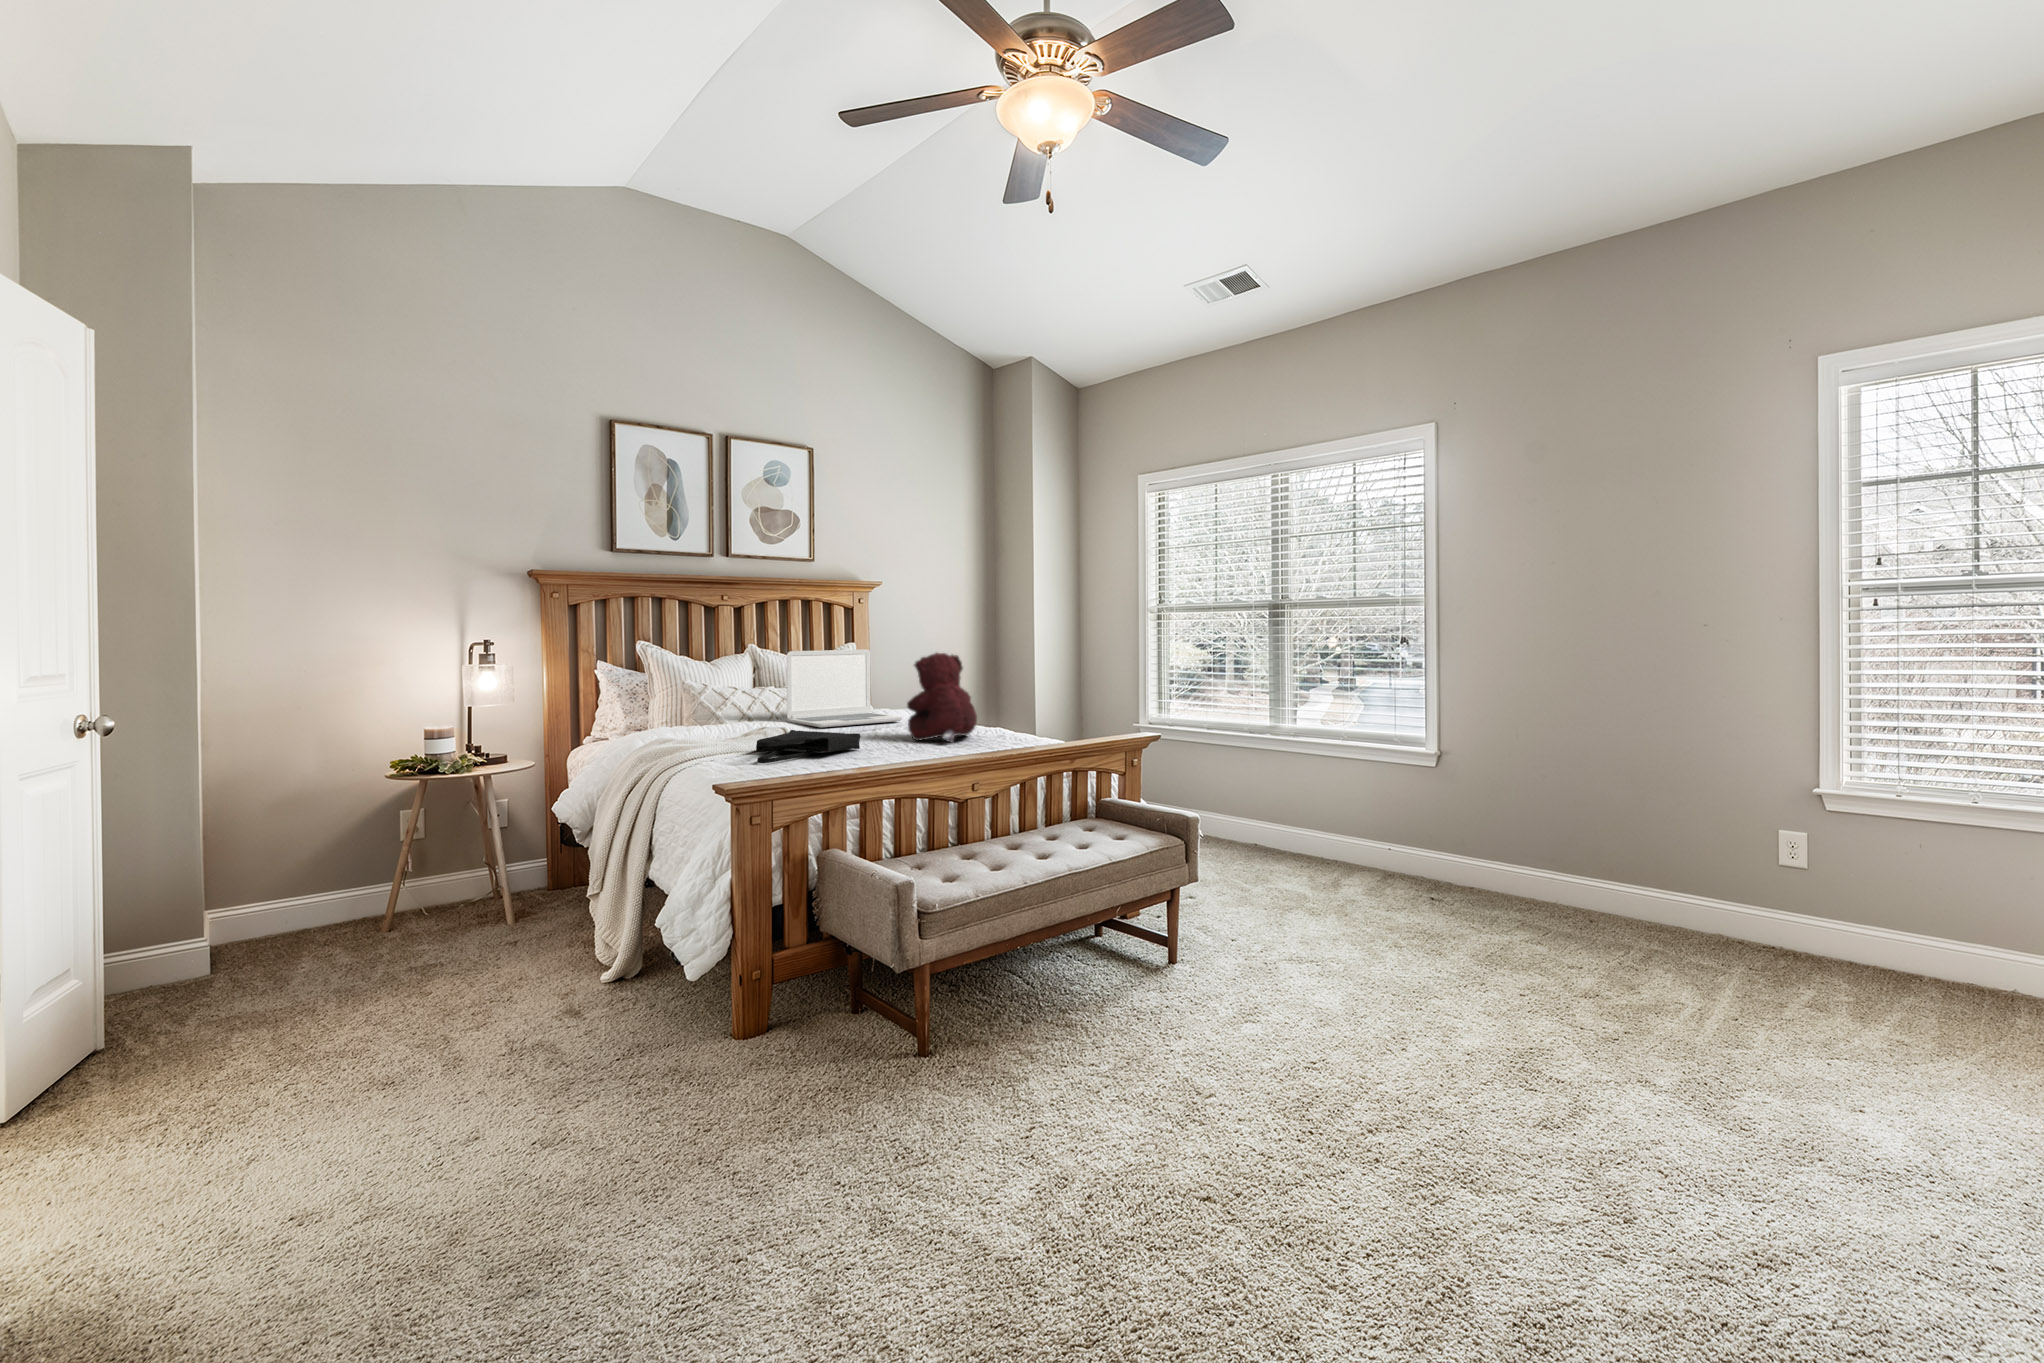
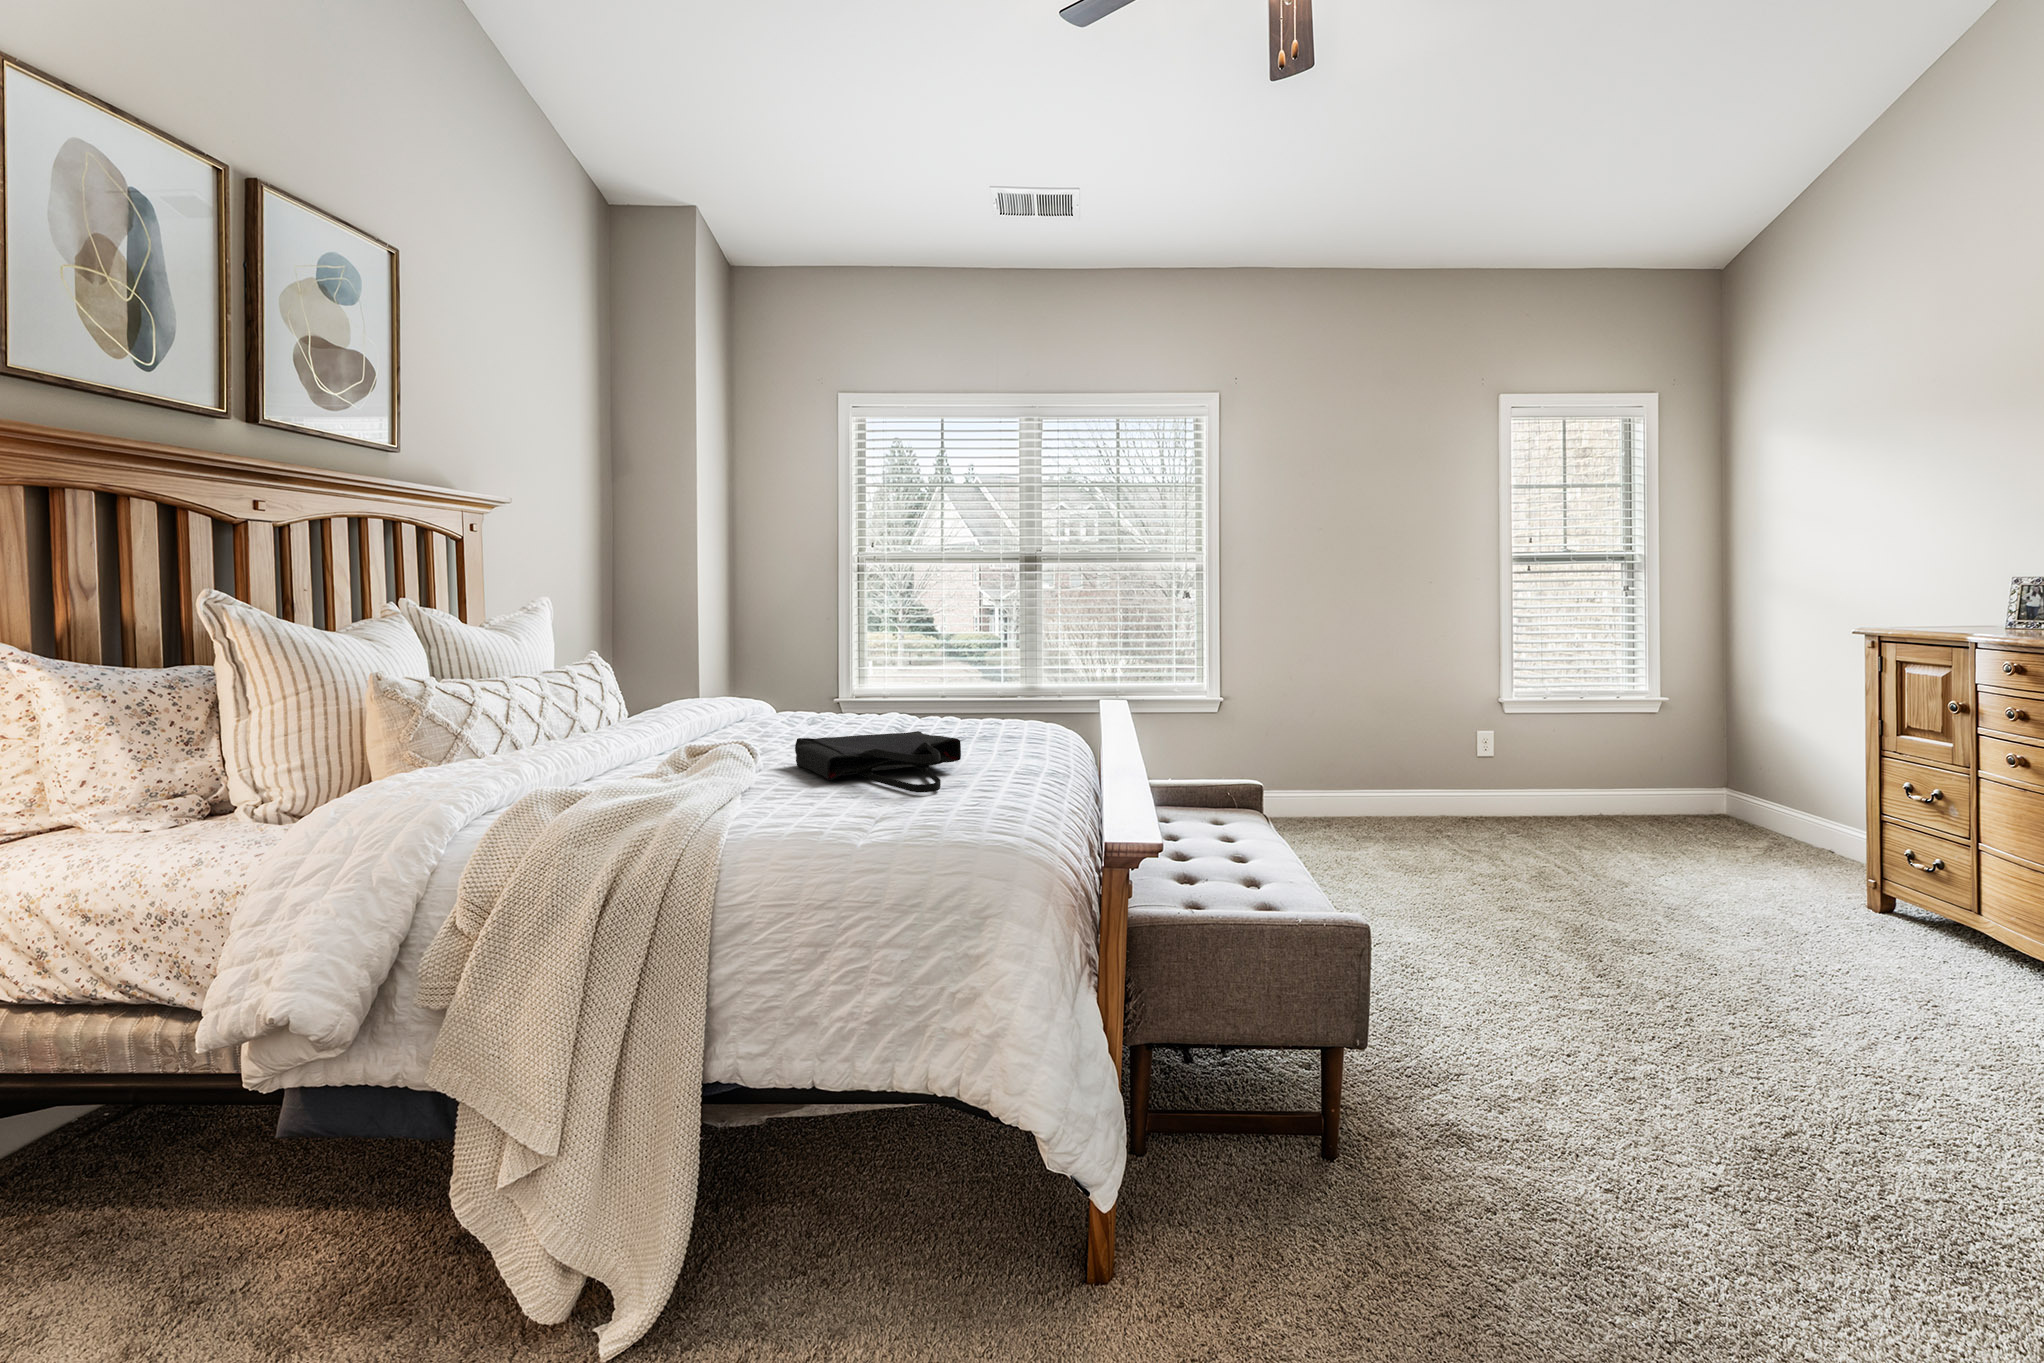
laptop: present [787,649,903,728] -> none [563,610,753,739]
teddy bear: present [907,653,977,743] -> none [882,606,981,738]

